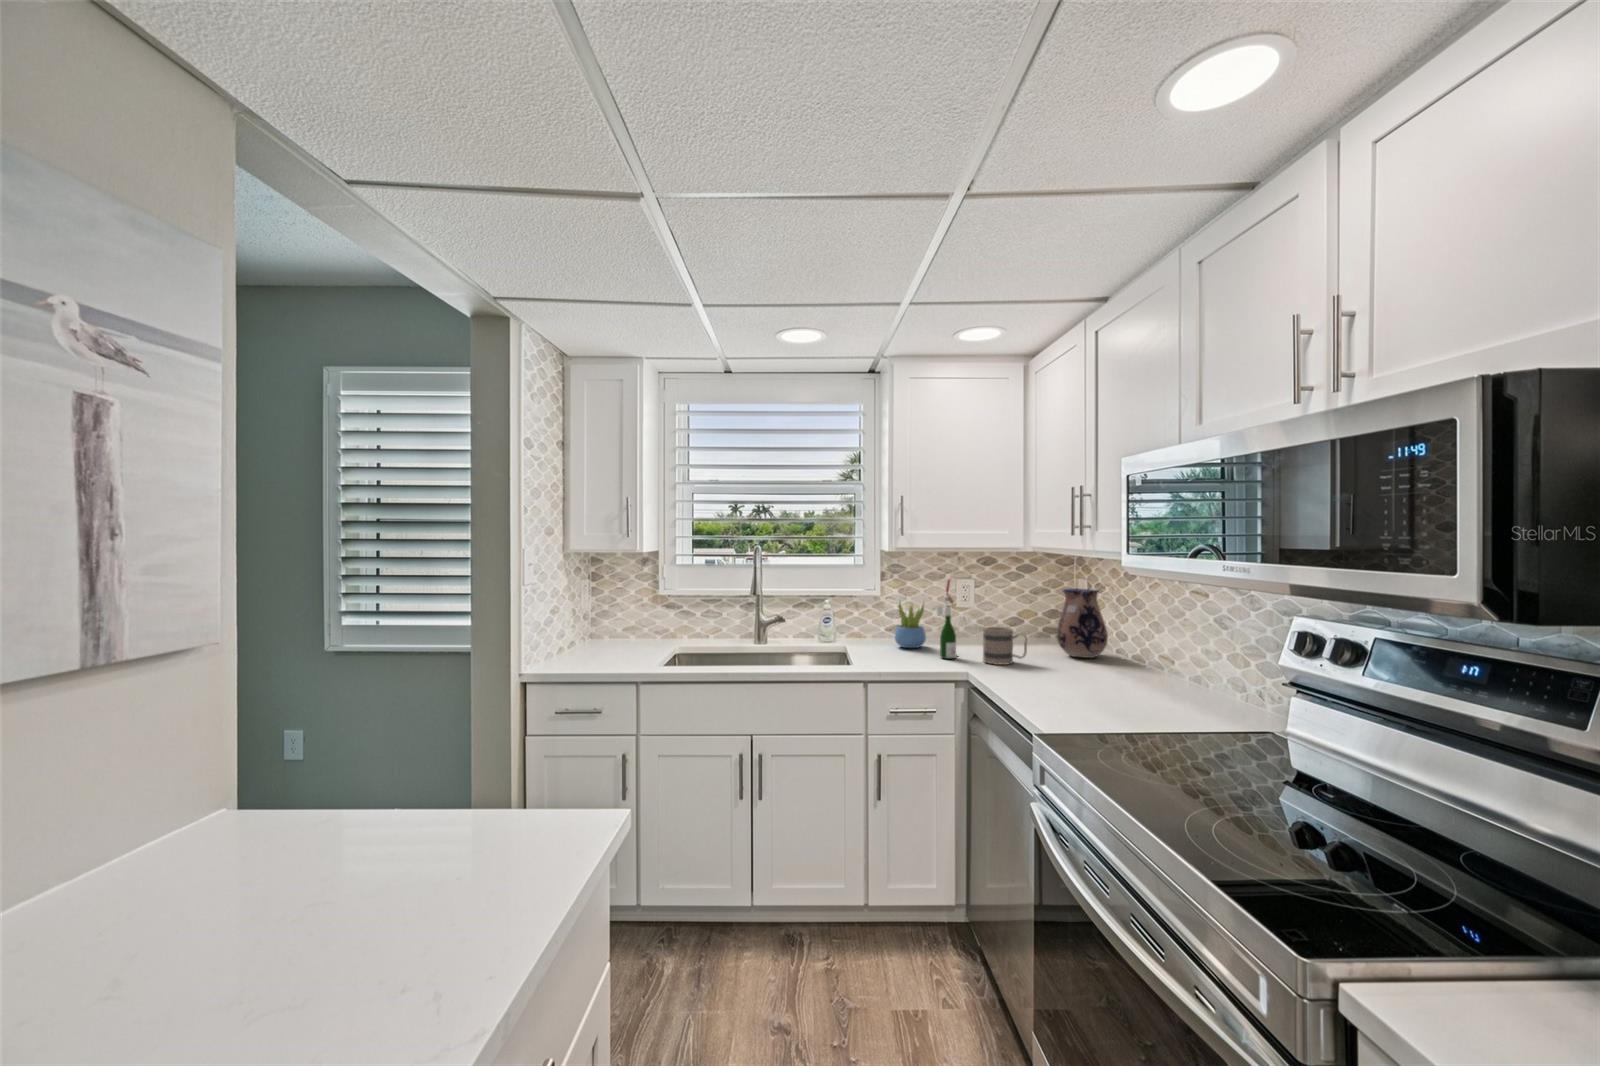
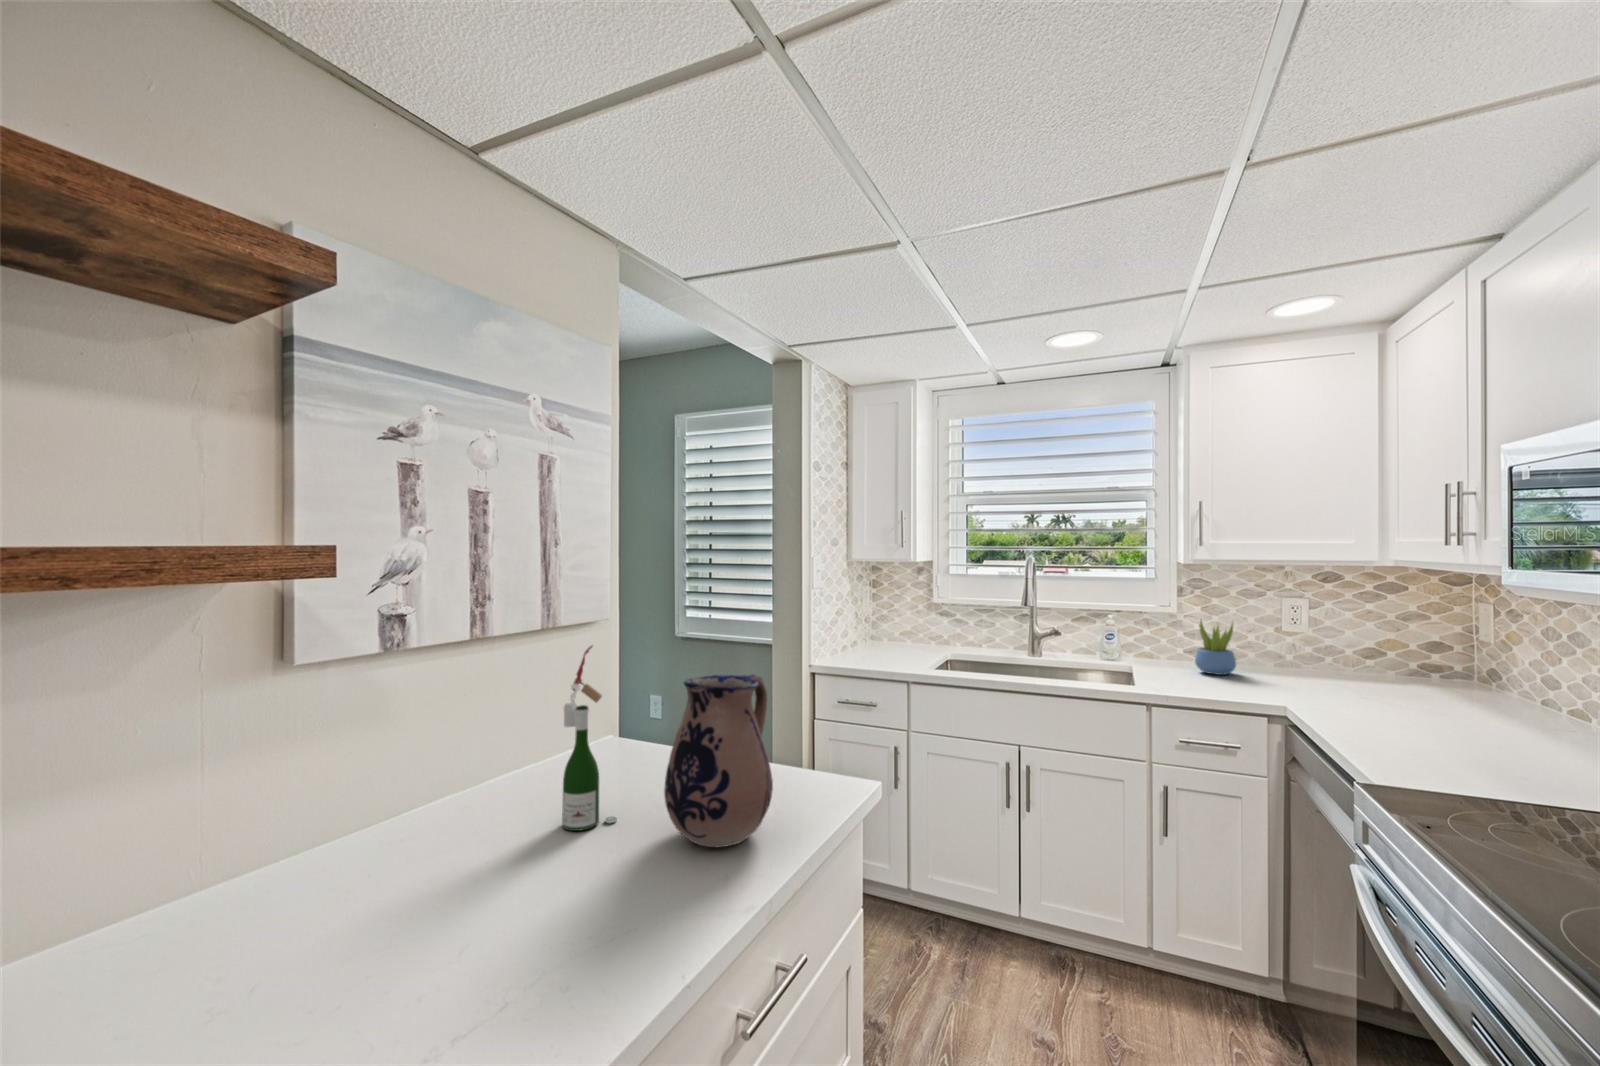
wine bottle: present [937,578,957,659] -> present [562,646,617,831]
ceramic pitcher: present [1057,588,1108,658] -> present [664,674,773,847]
mug: present [983,627,1027,665] -> none [1309,656,1375,702]

